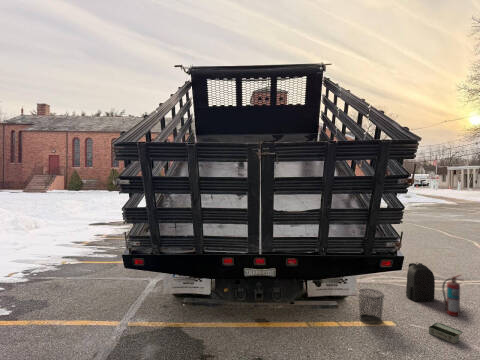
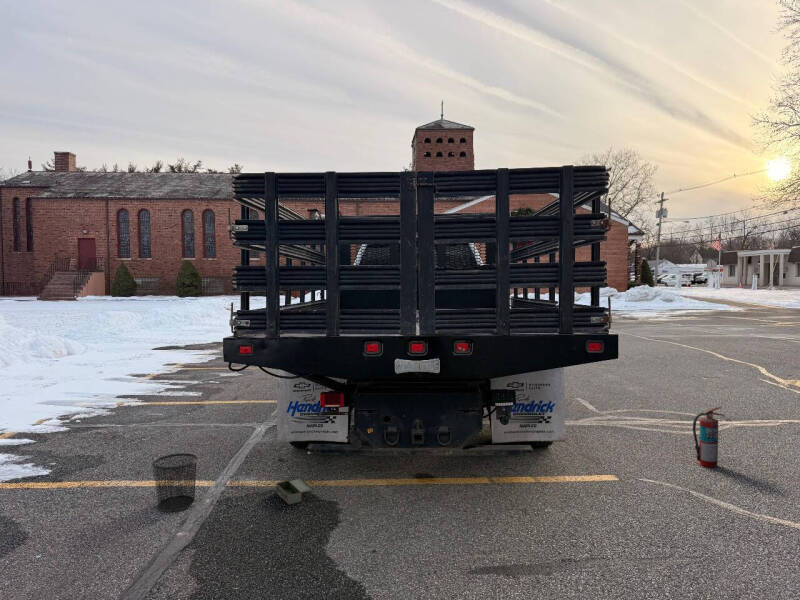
backpack: present [406,263,435,301] -> none [643,392,685,449]
waste bin: present [358,289,384,324] -> present [152,453,198,512]
toolbox: present [429,323,463,343] -> present [276,478,313,504]

